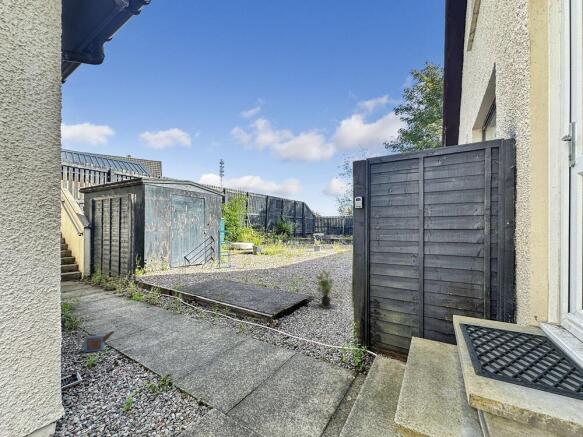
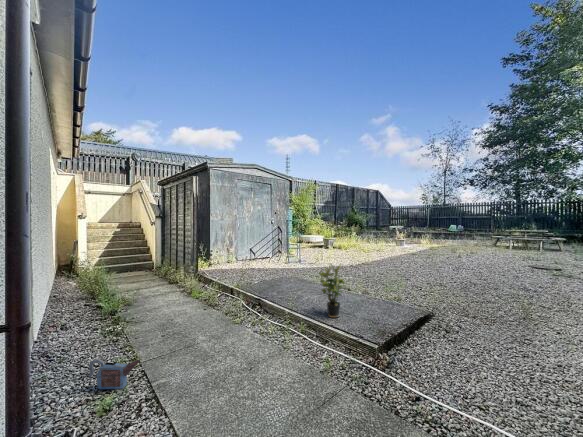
potted plant: present [316,270,332,308] -> present [319,264,345,318]

